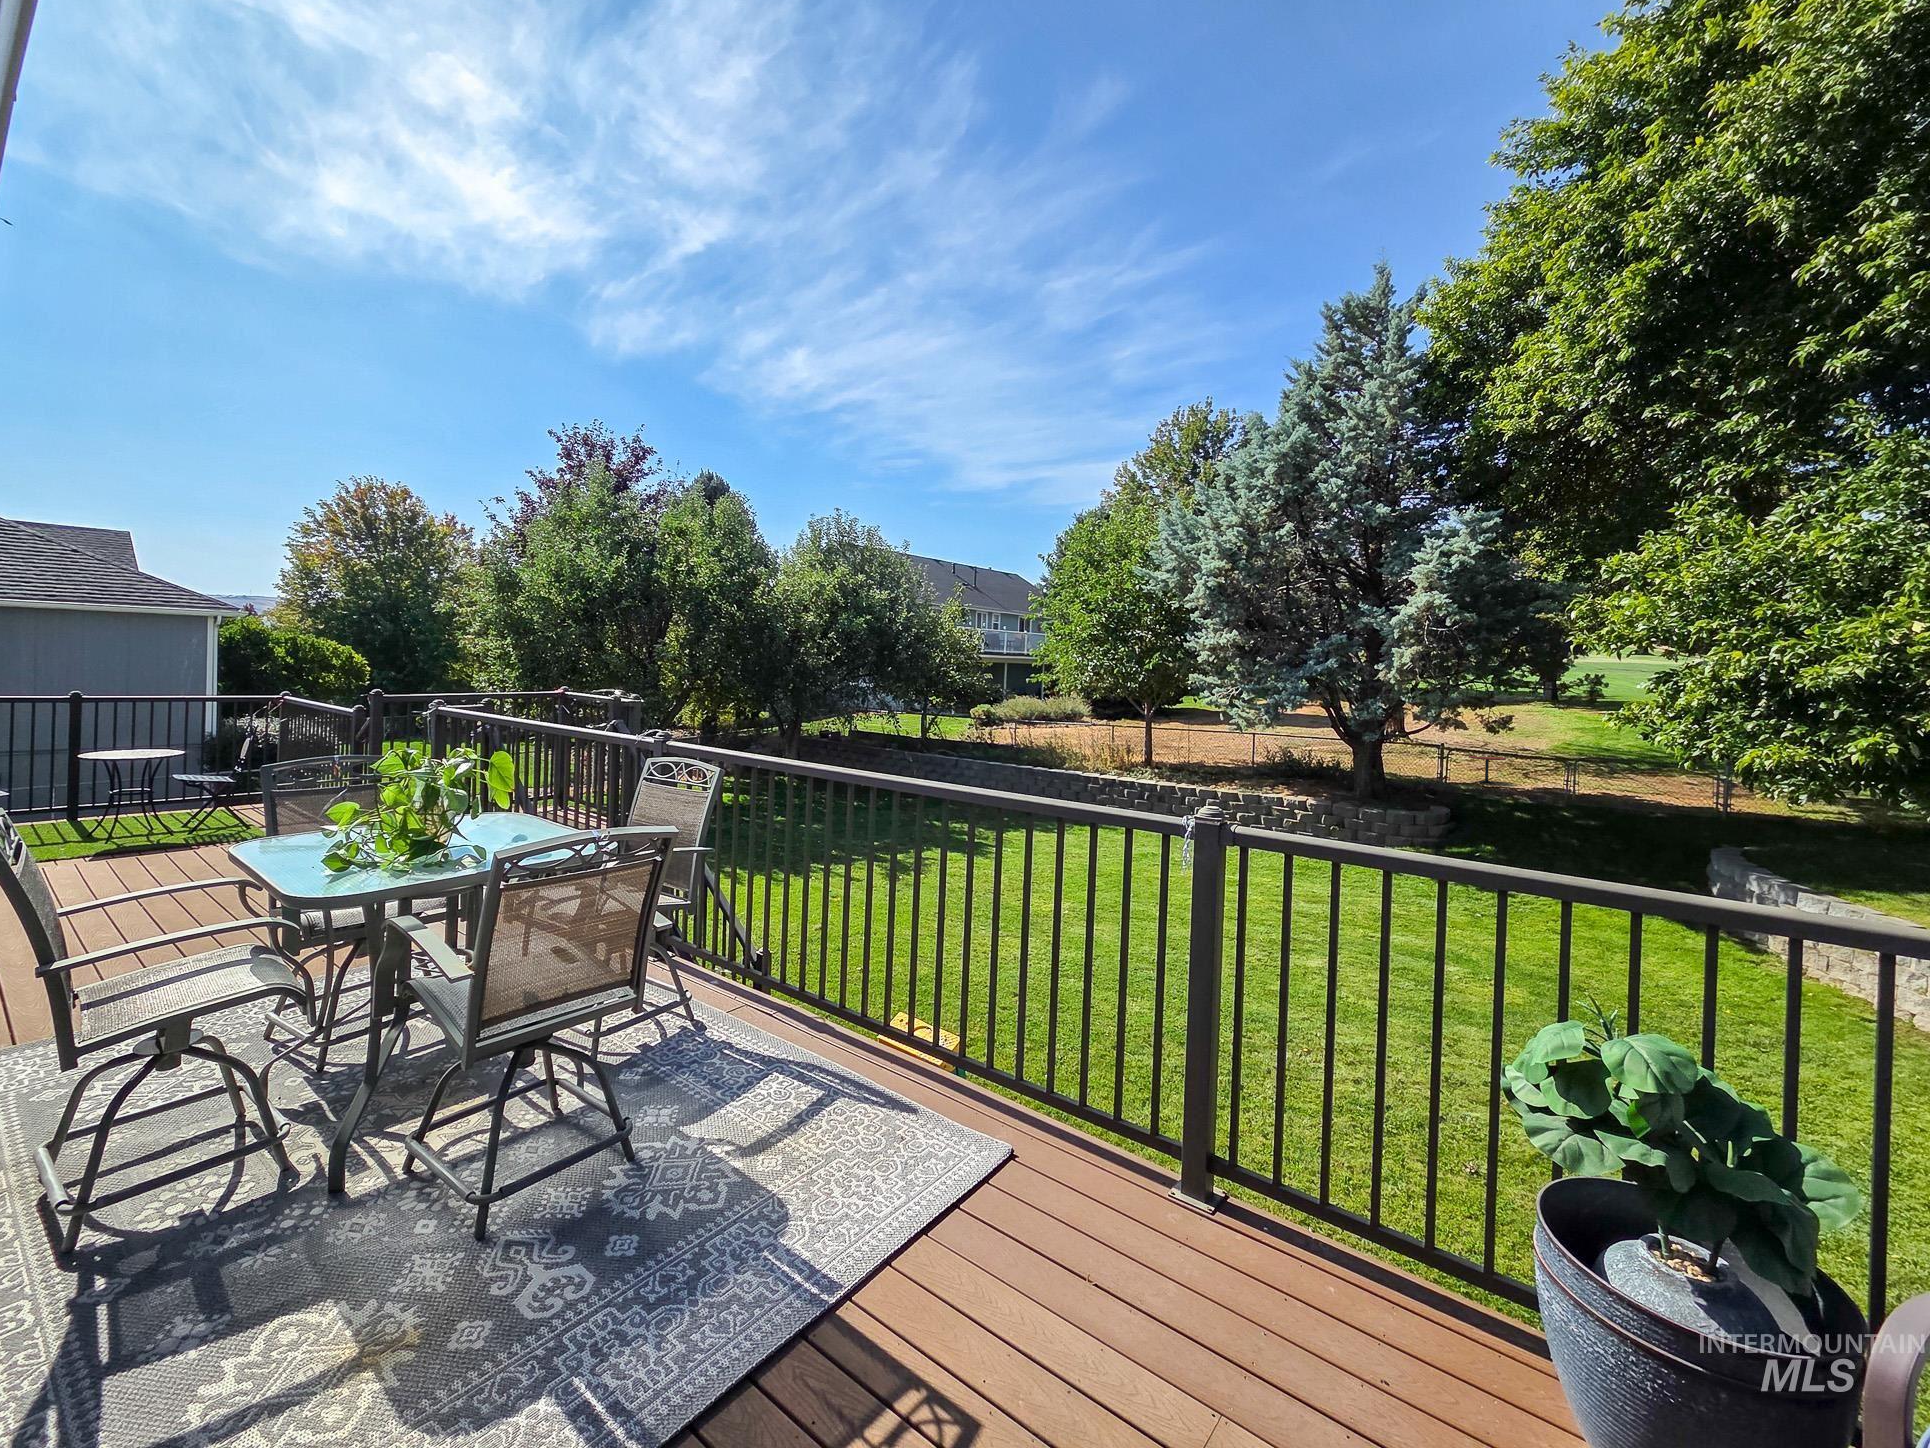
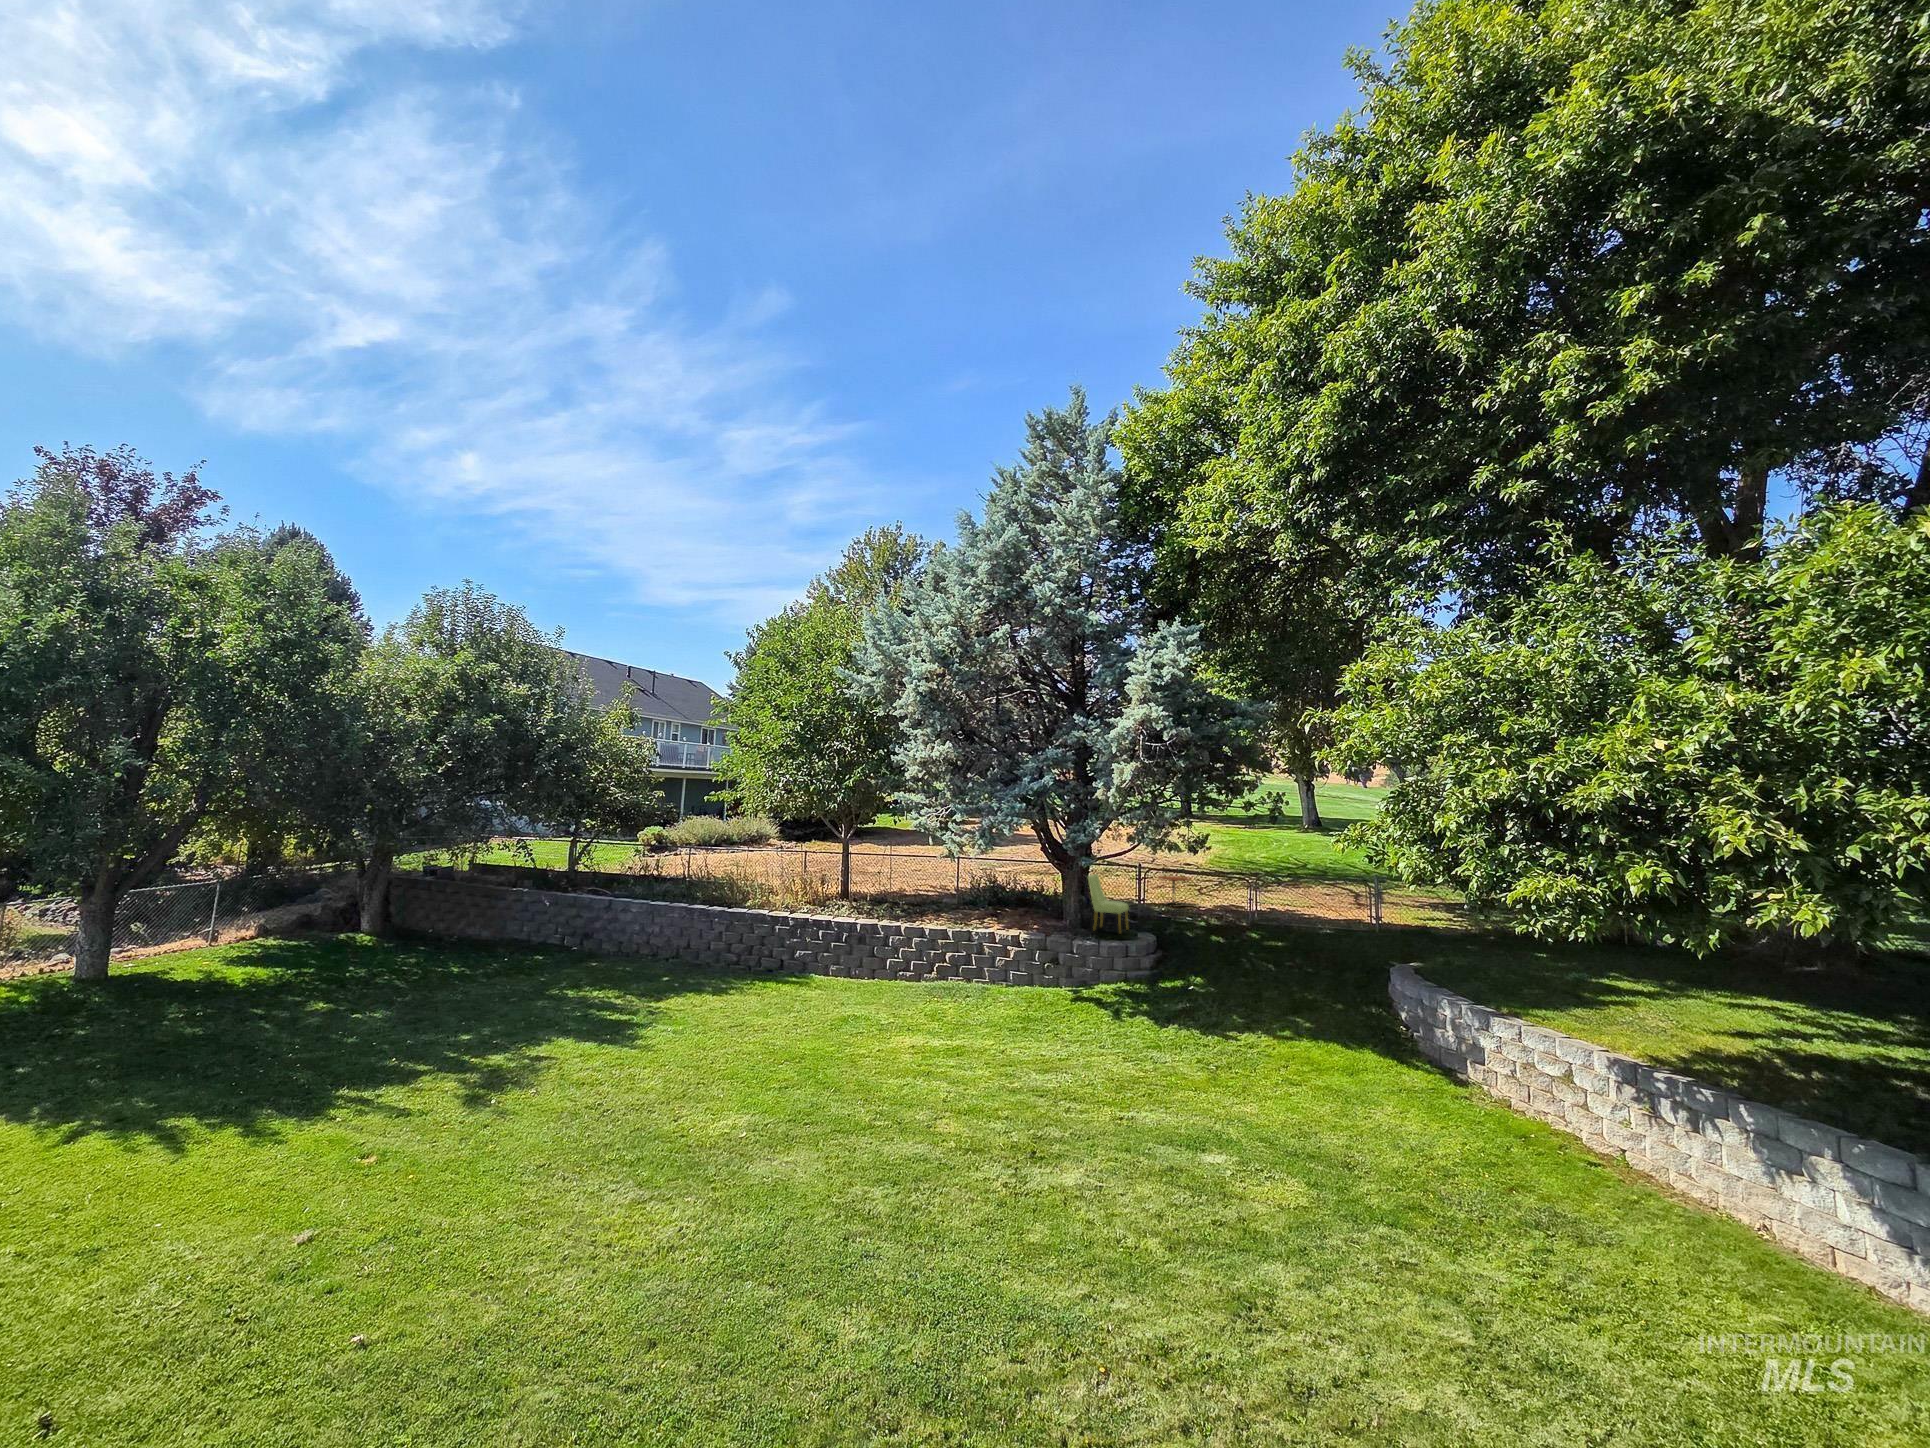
chair: none [1380,750,1424,805] -> present [1088,874,1129,933]

